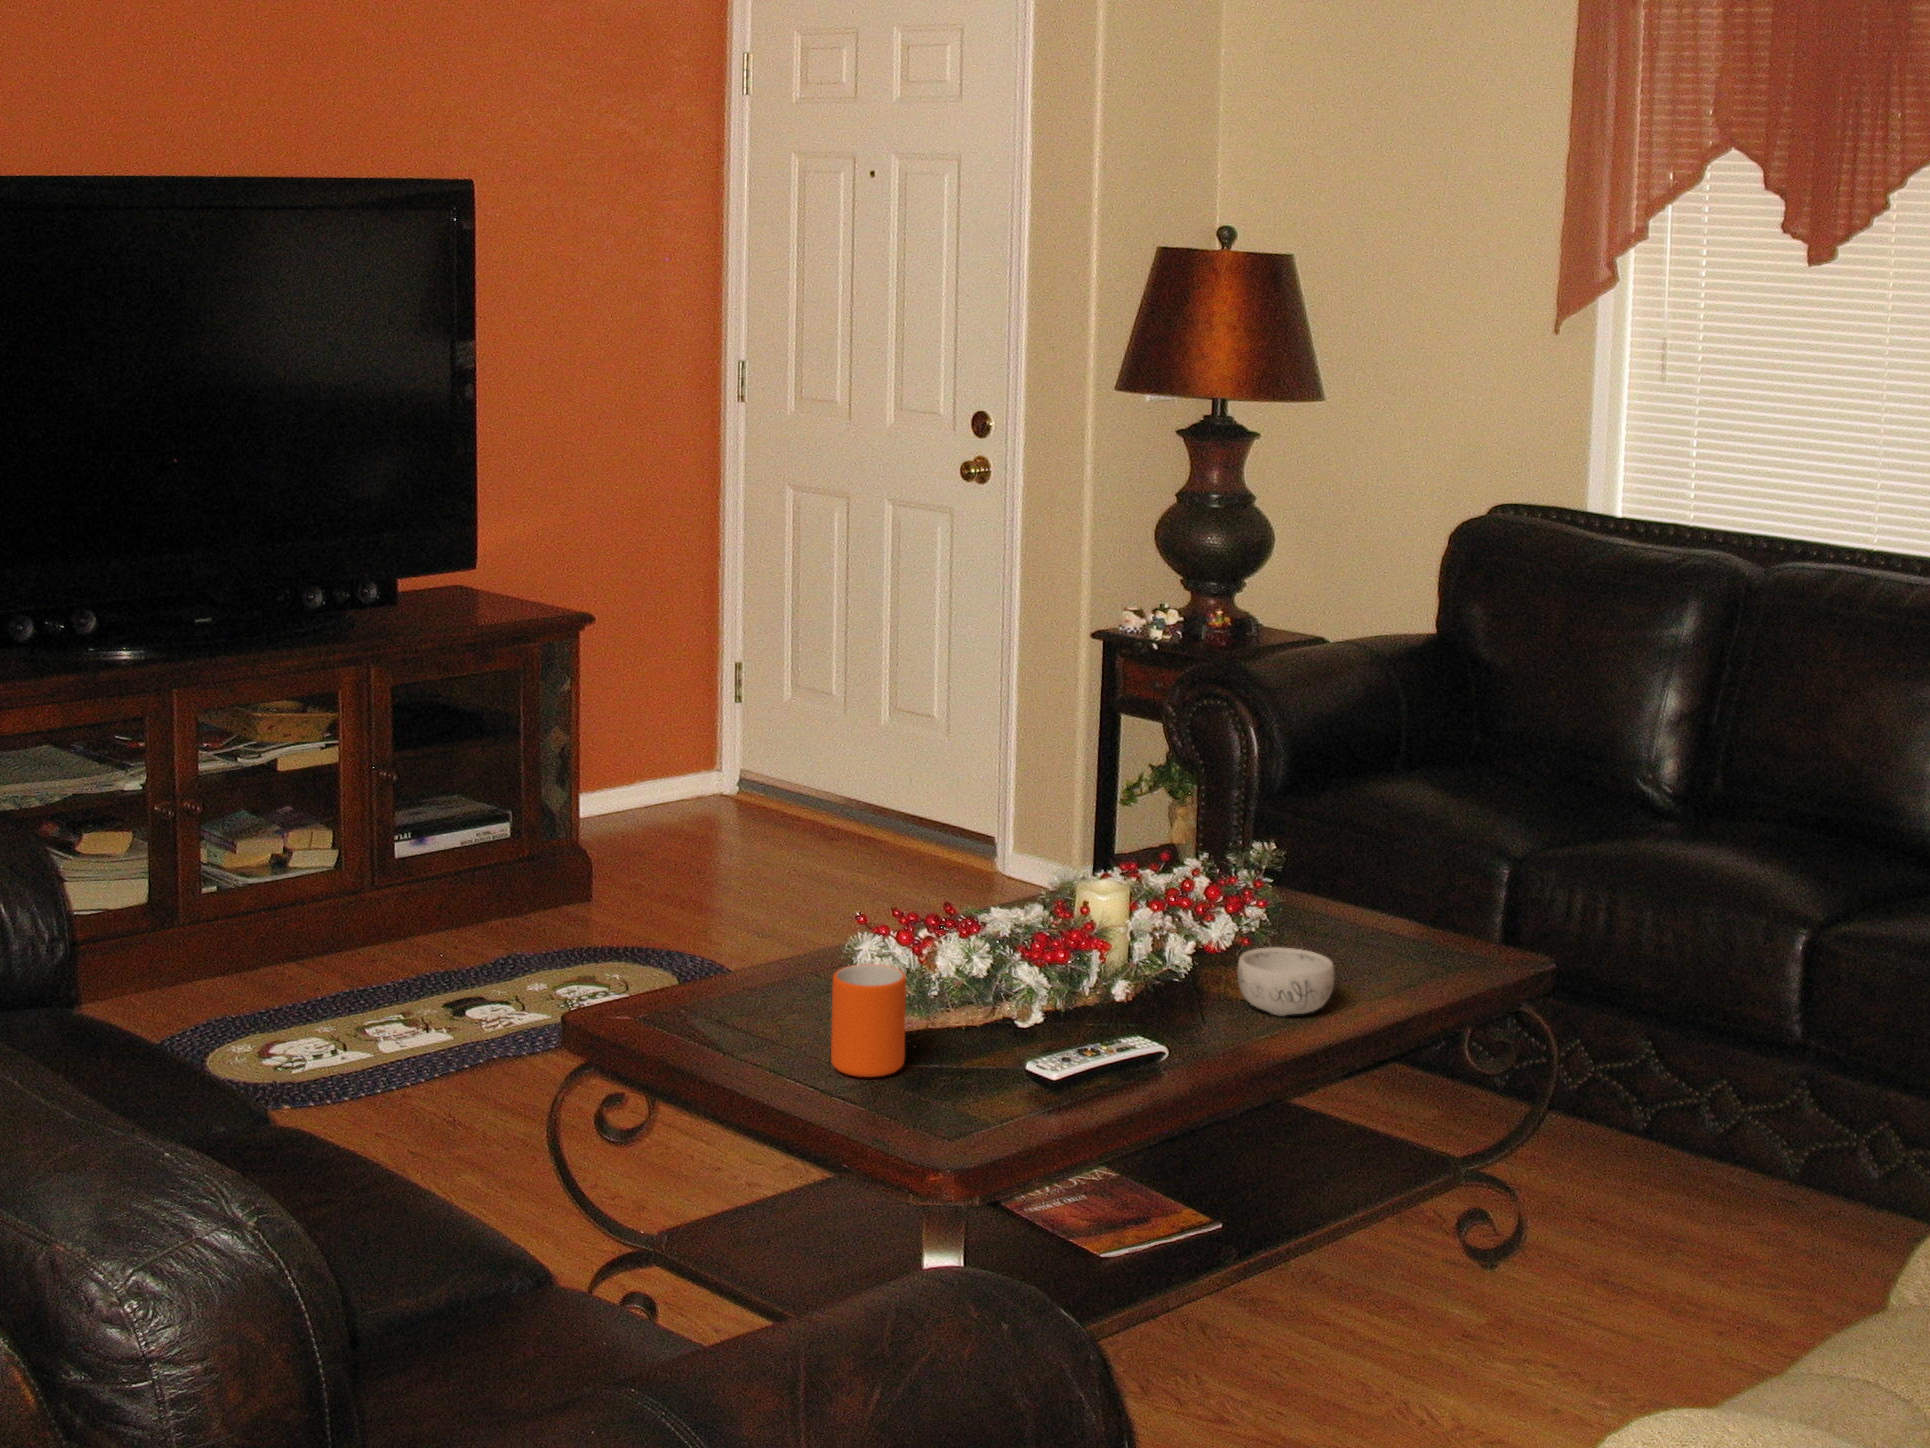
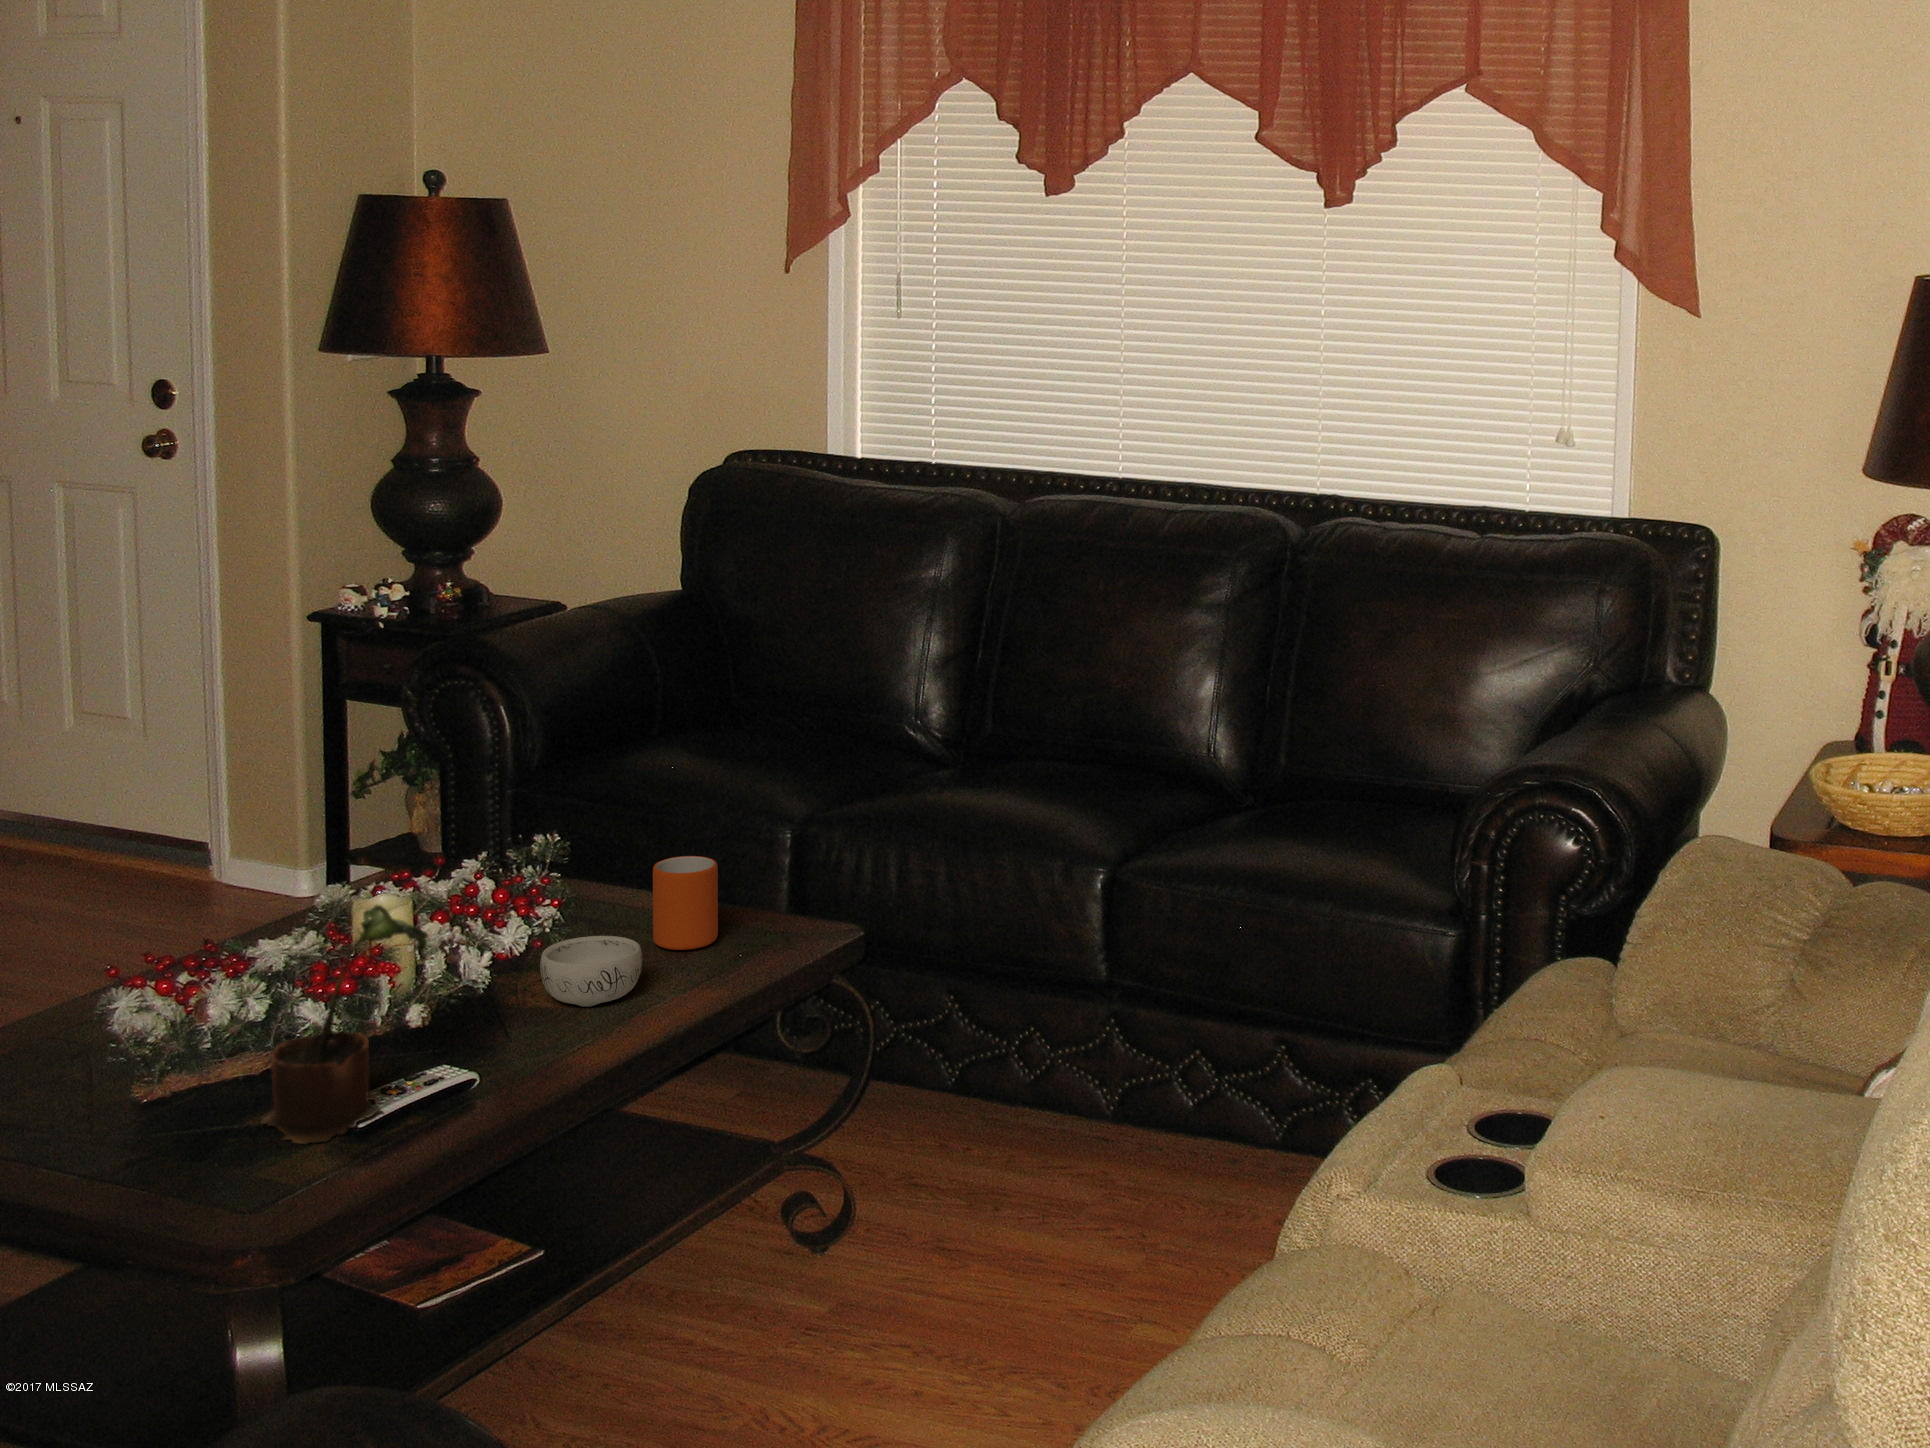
potted plant: none [972,875,1128,1092] -> present [261,905,428,1144]
mug: present [831,964,906,1077] -> present [653,856,718,950]

